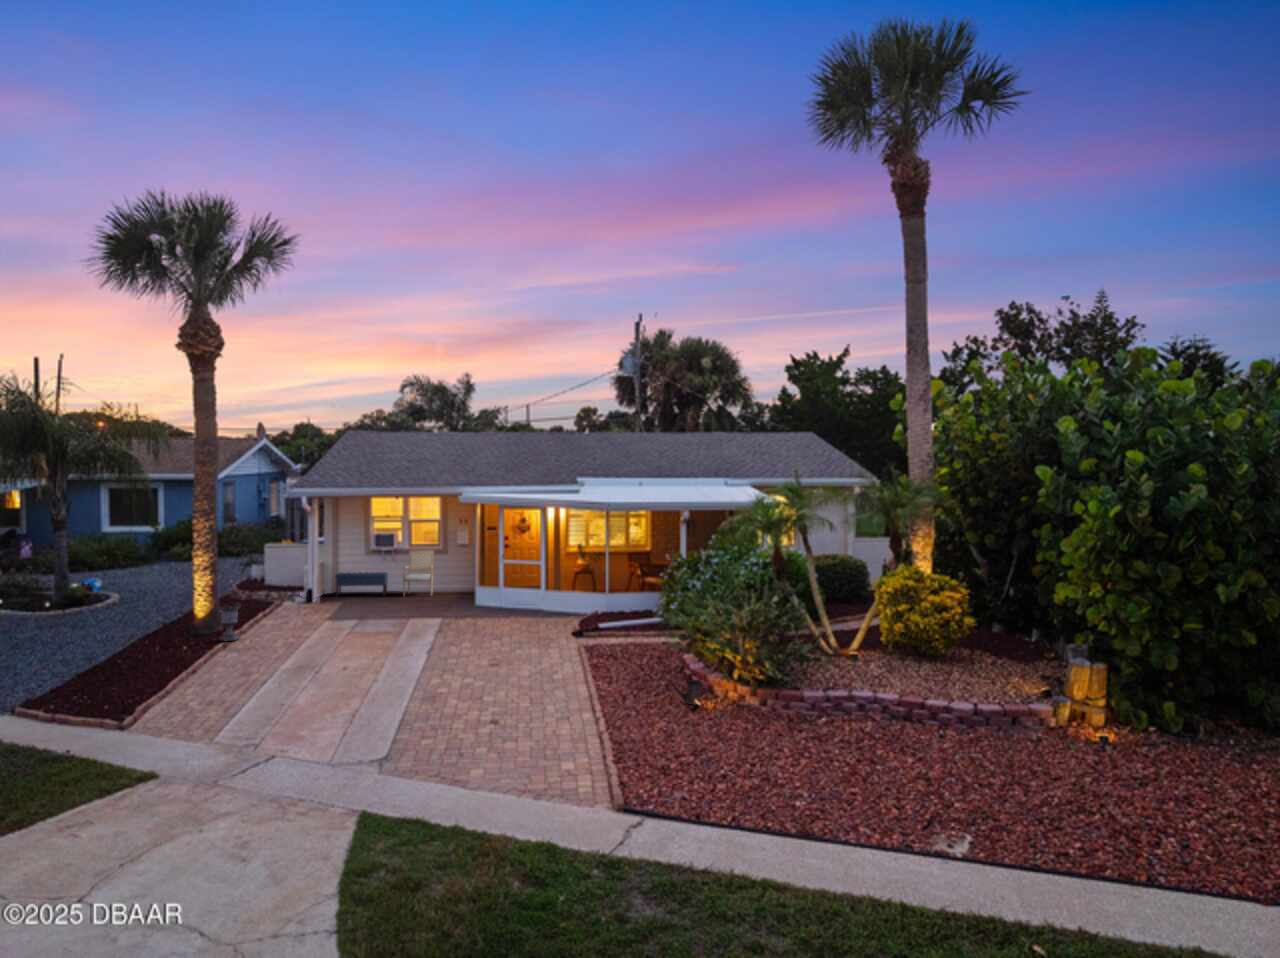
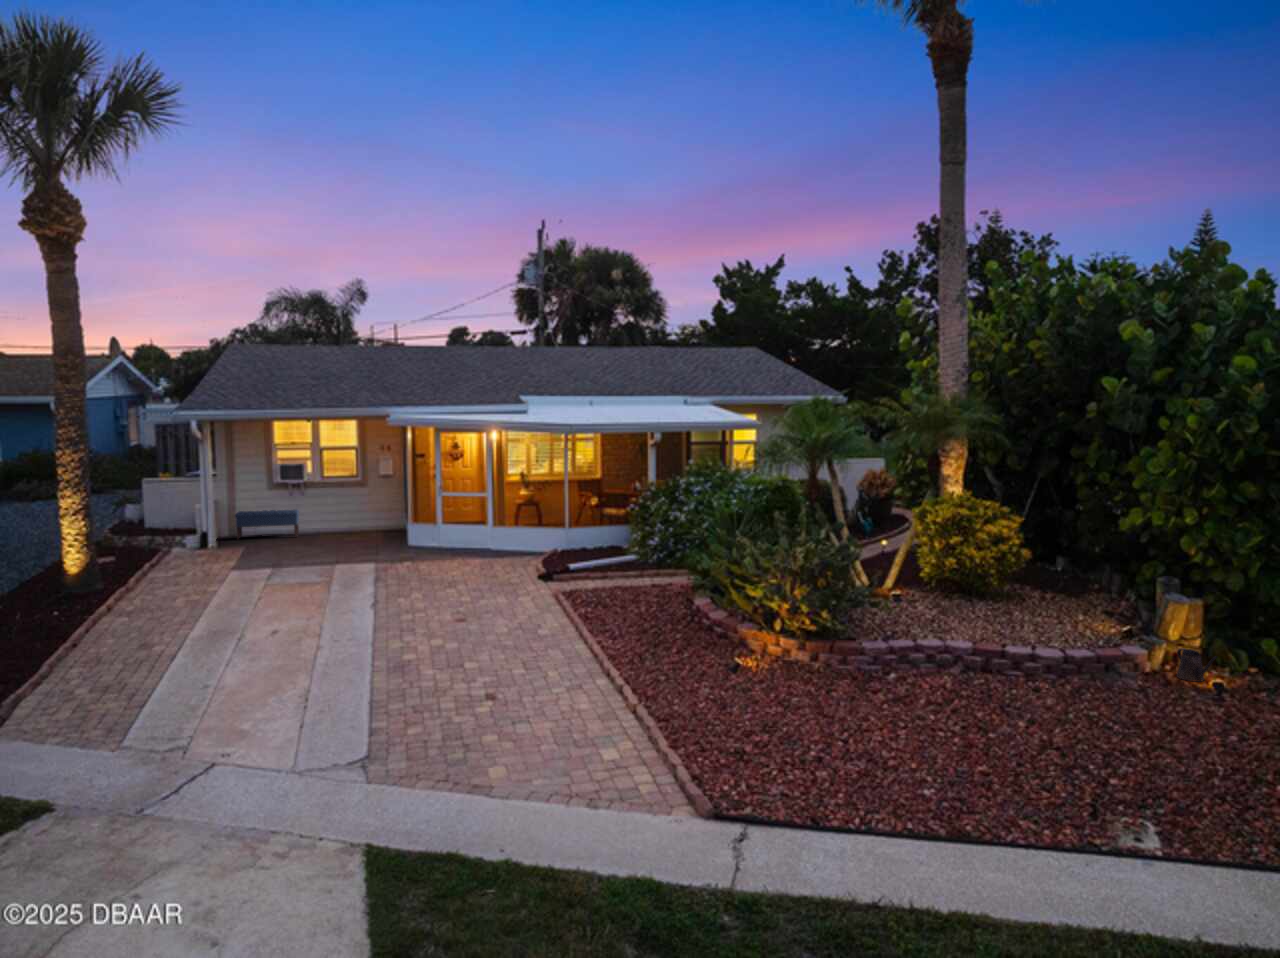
chair: present [403,550,434,596] -> none [319,483,354,537]
planter: present [219,602,241,641] -> none [95,551,125,601]
watering can: present [669,679,707,704] -> present [1176,648,1217,682]

